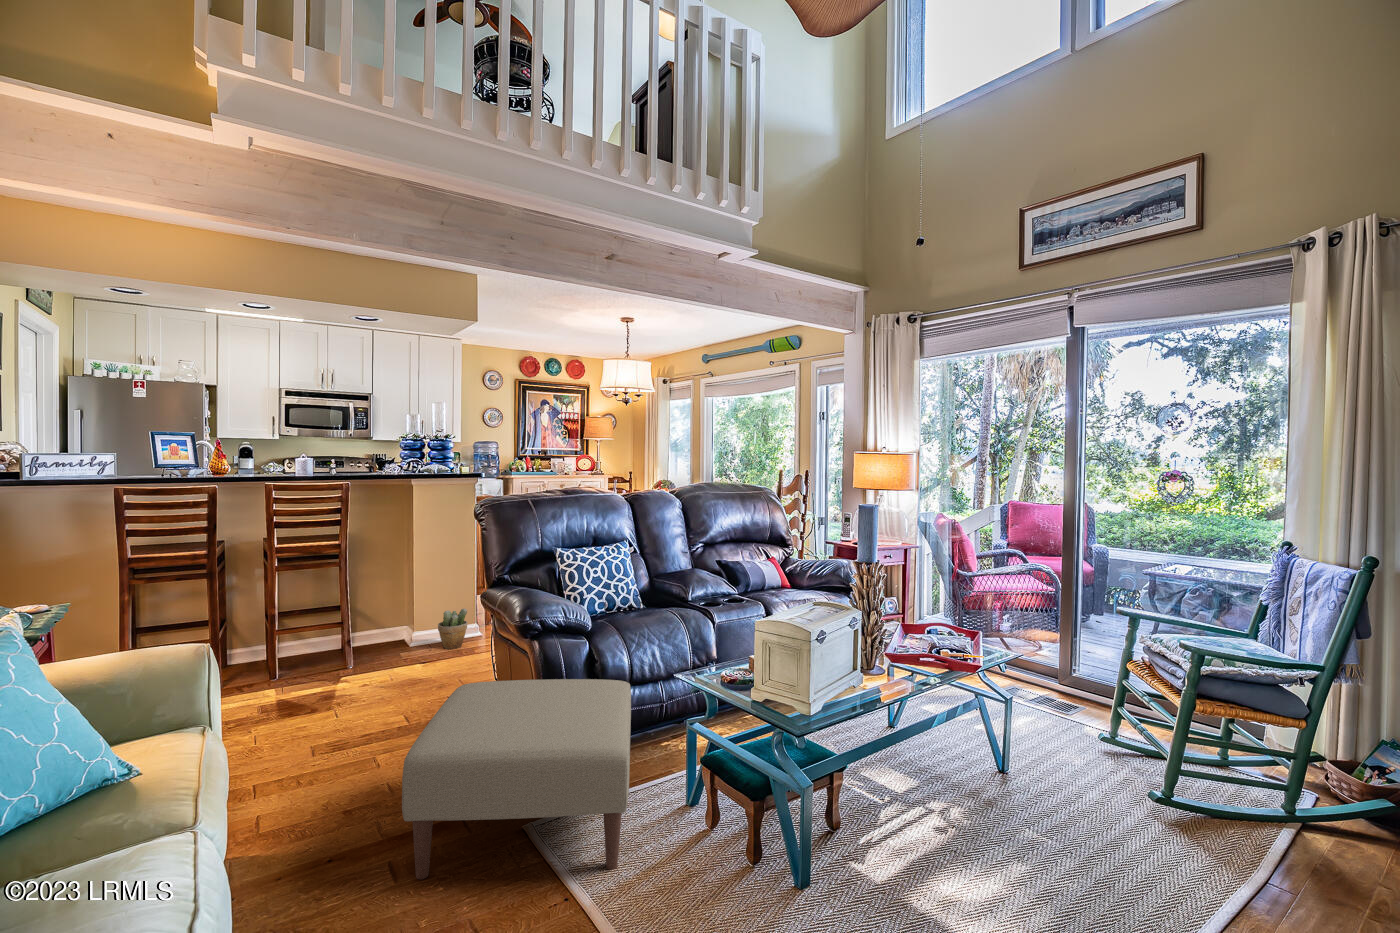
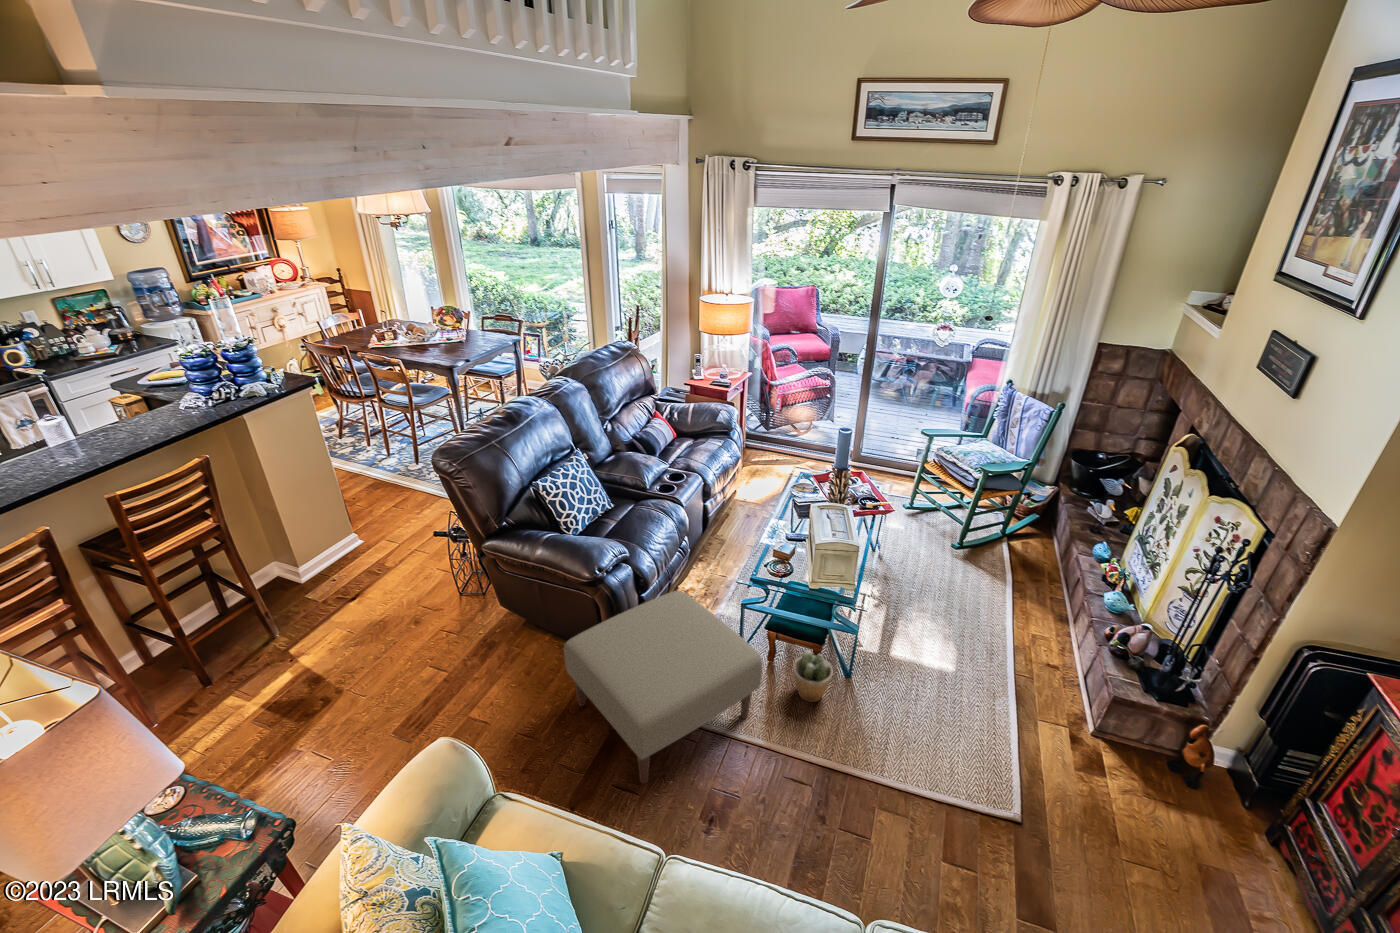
potted plant: present [438,609,468,649] -> present [793,650,833,702]

